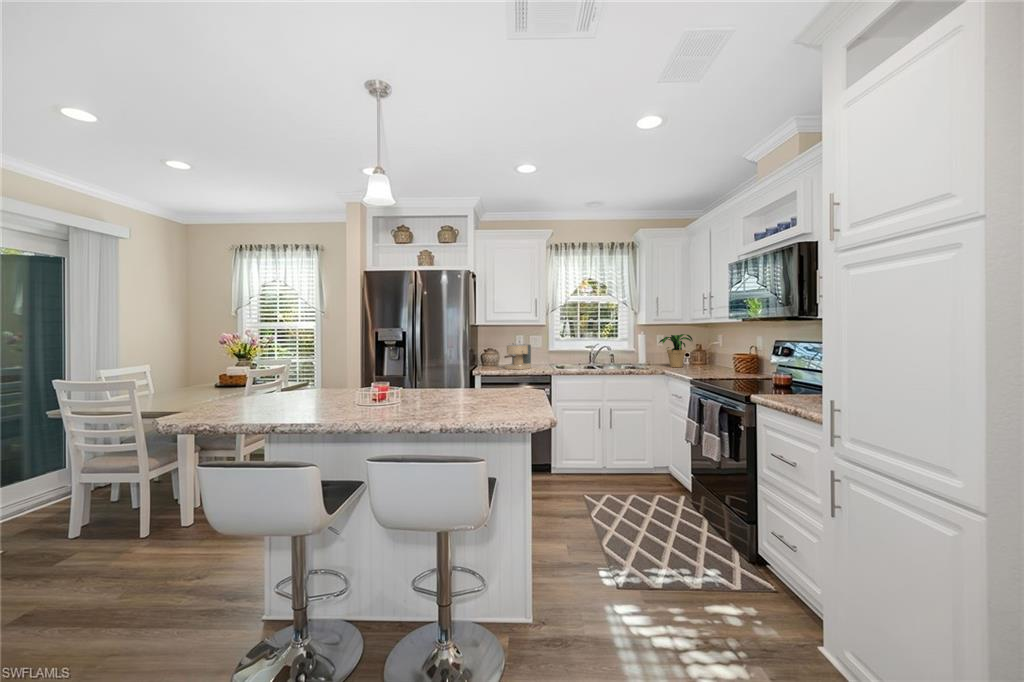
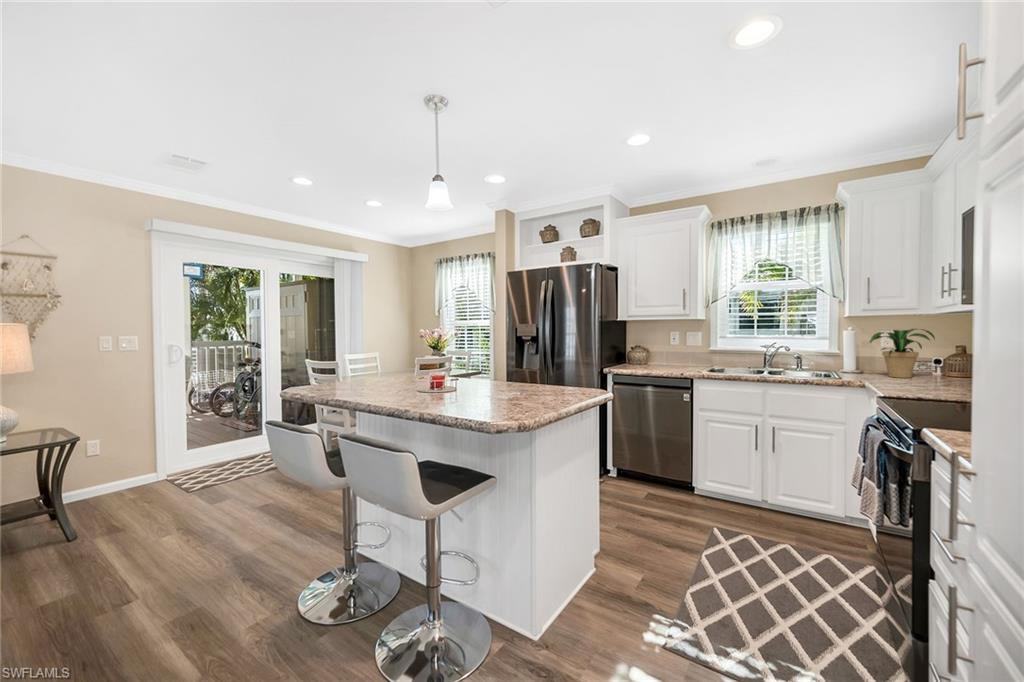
coffee maker: present [504,344,531,370] -> none [640,339,678,369]

